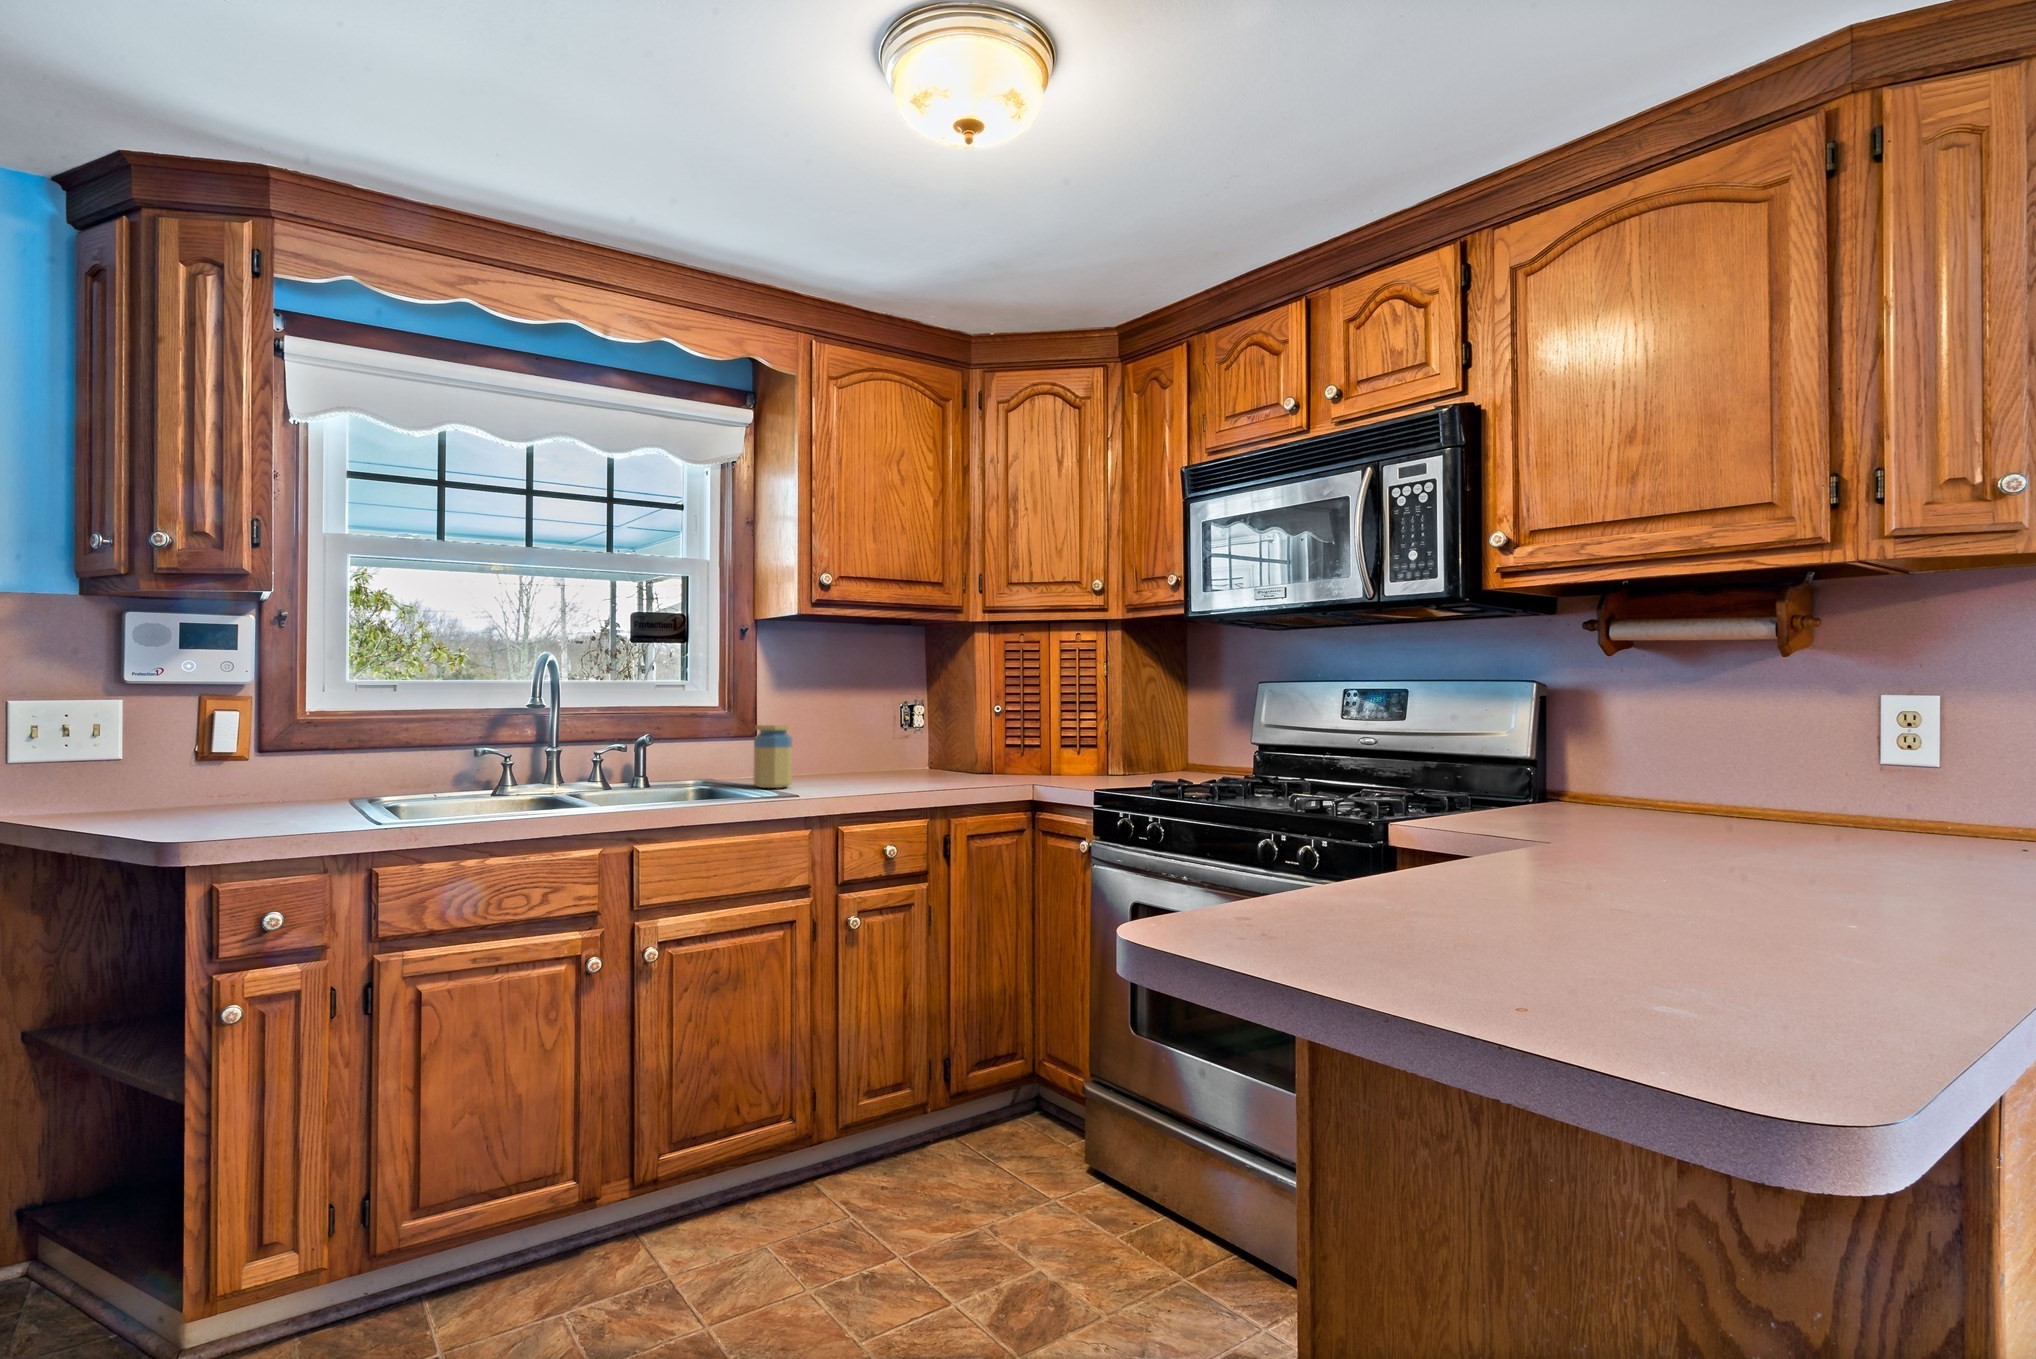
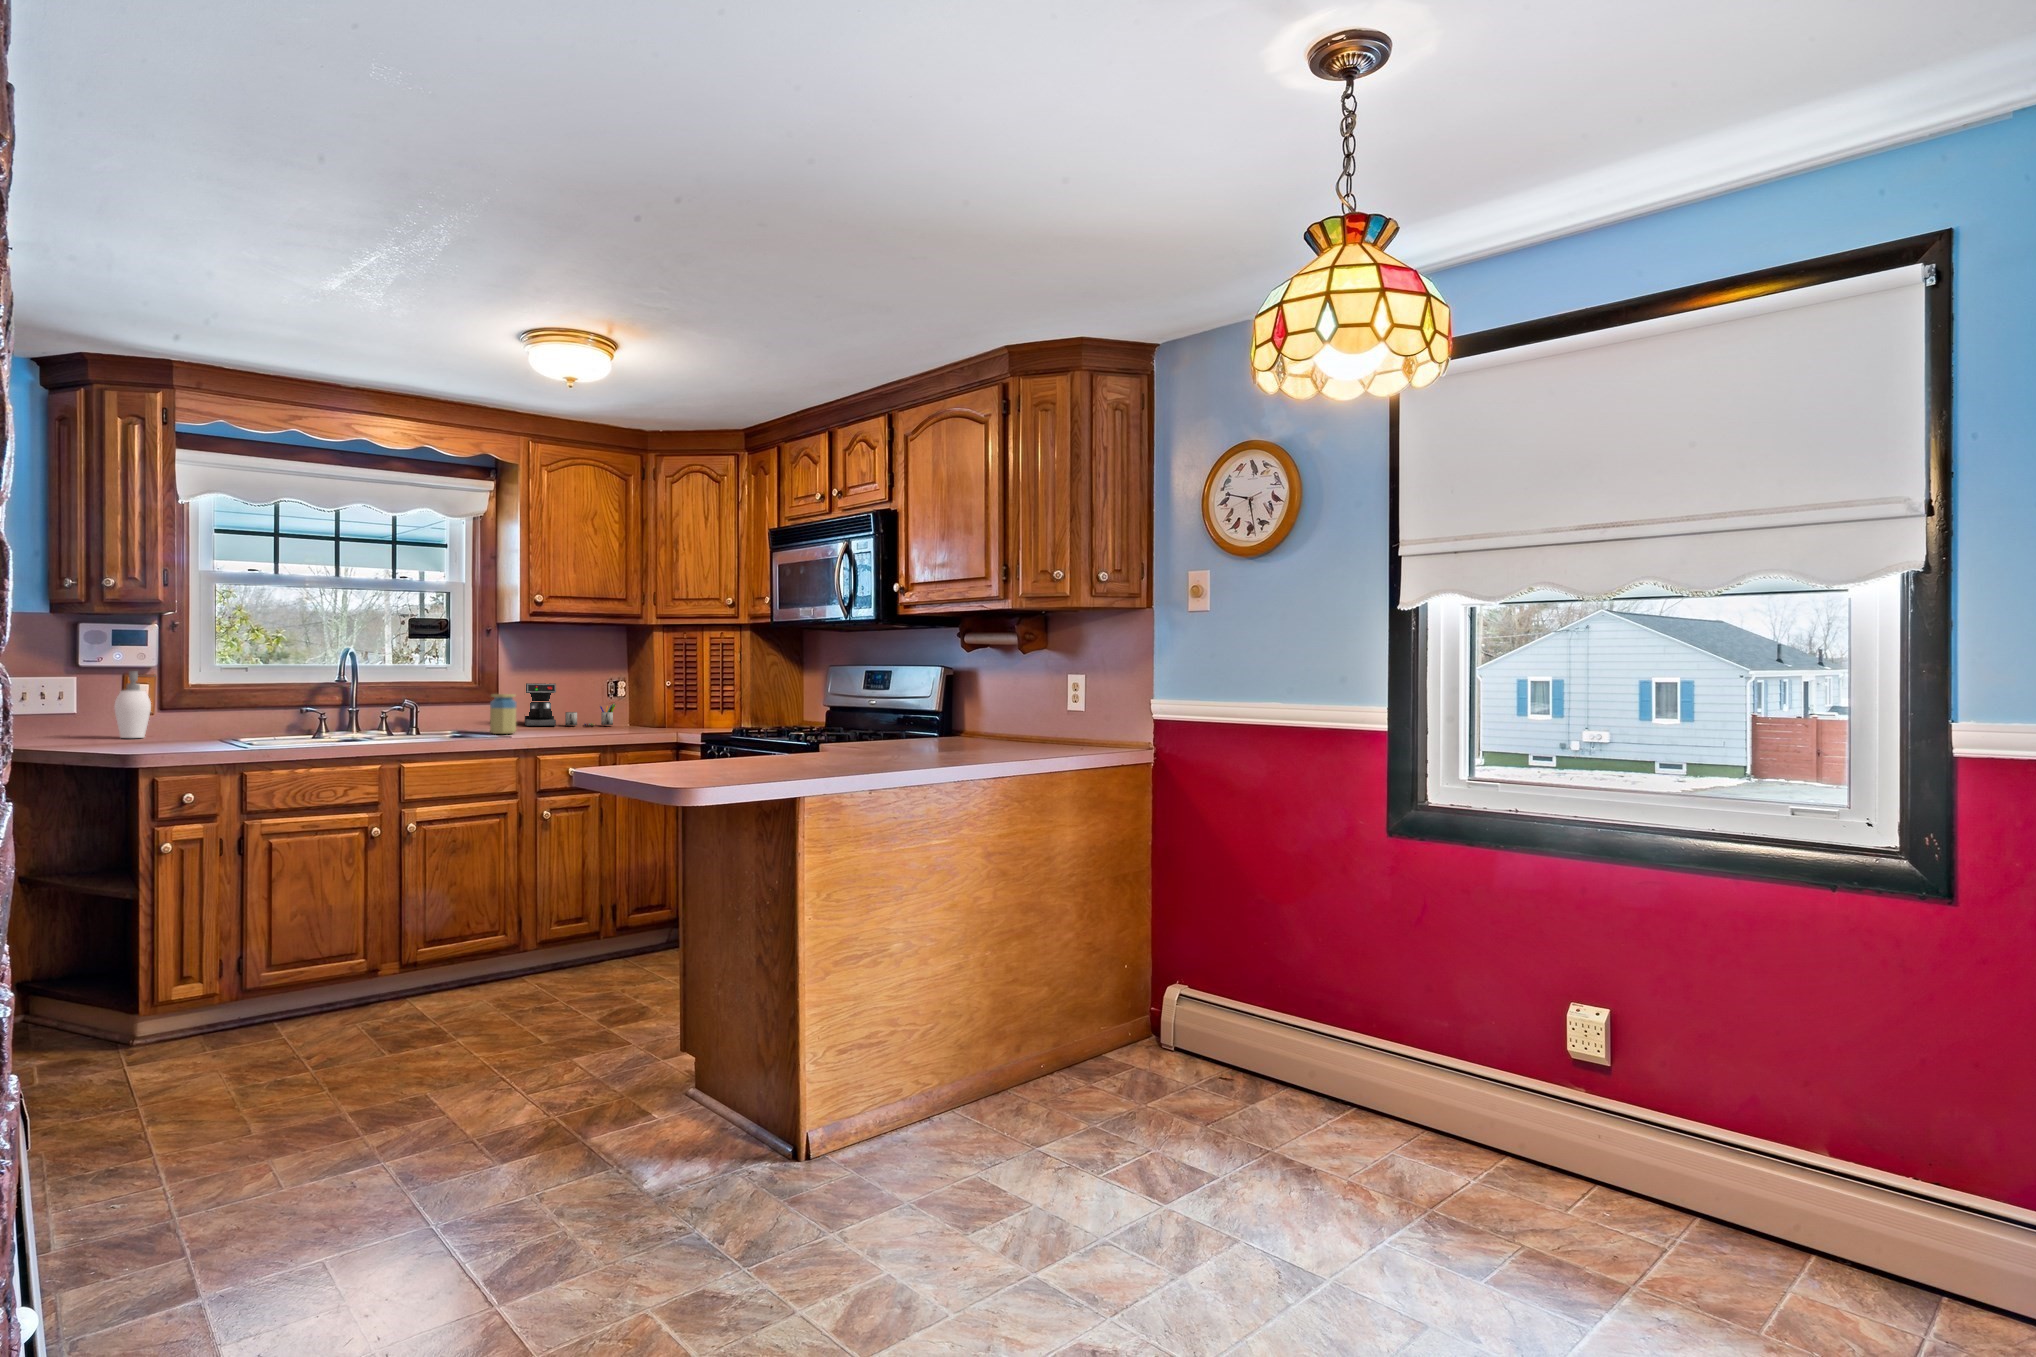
soap dispenser: none [183,690,261,801] -> present [114,671,151,738]
coffee maker: none [788,709,920,773] -> present [525,683,616,726]

